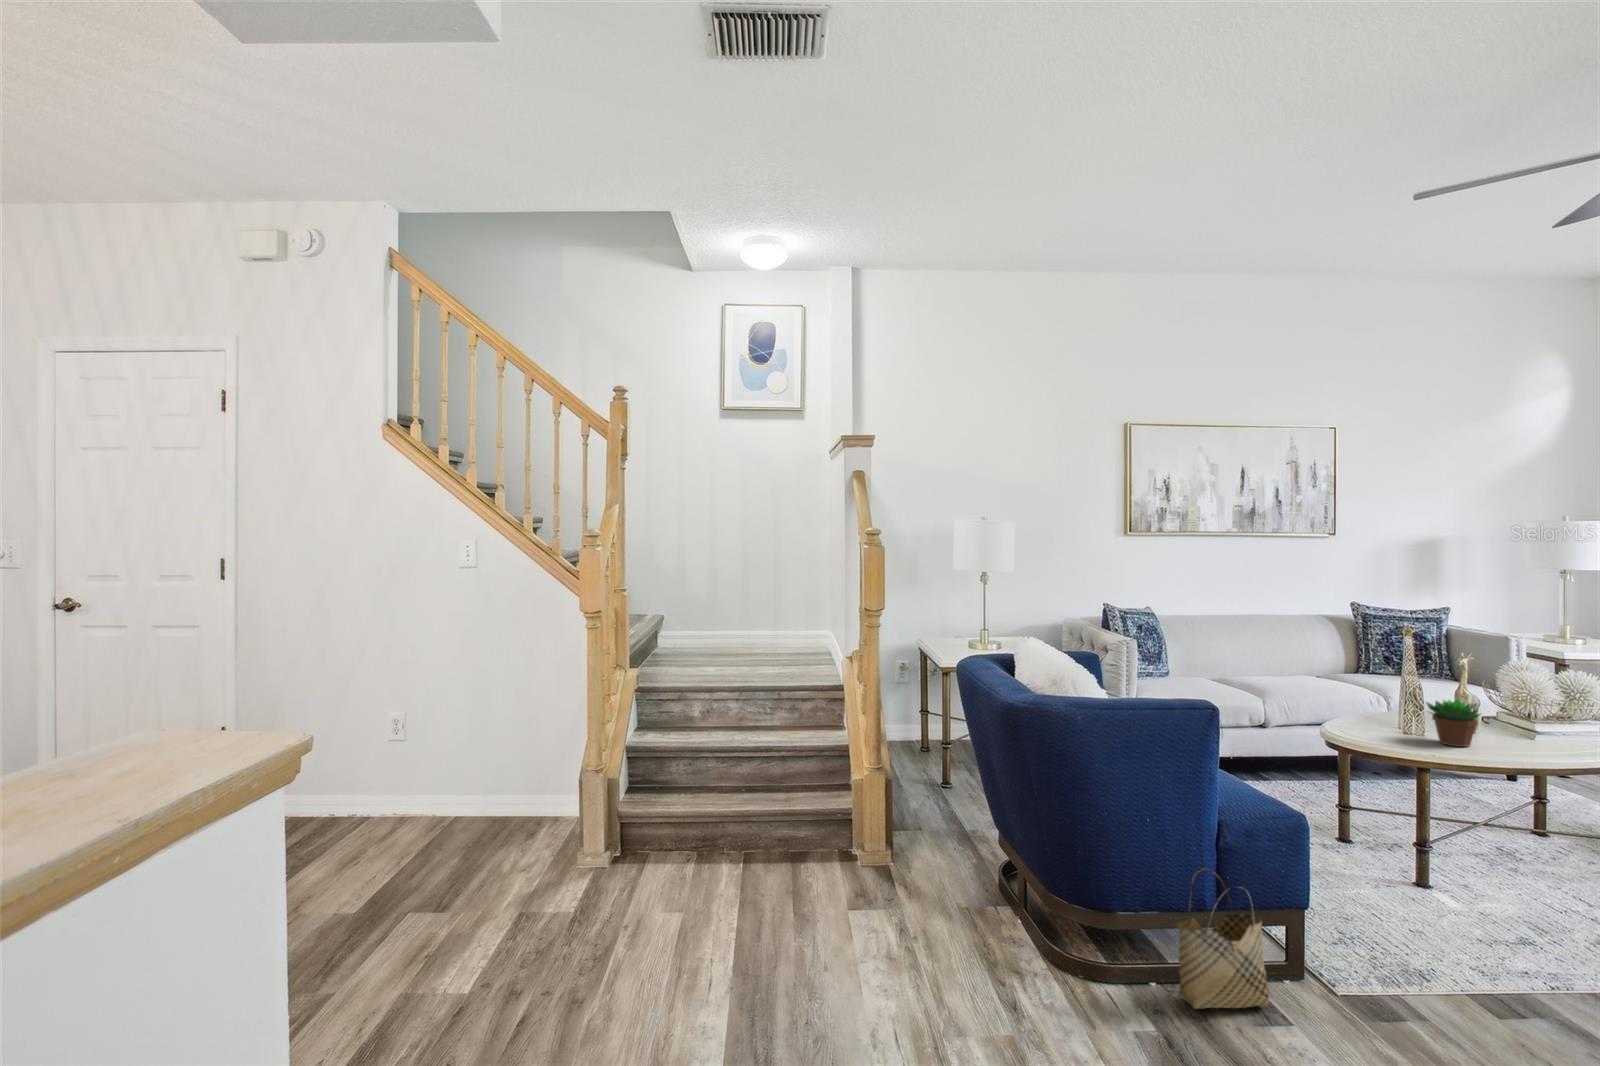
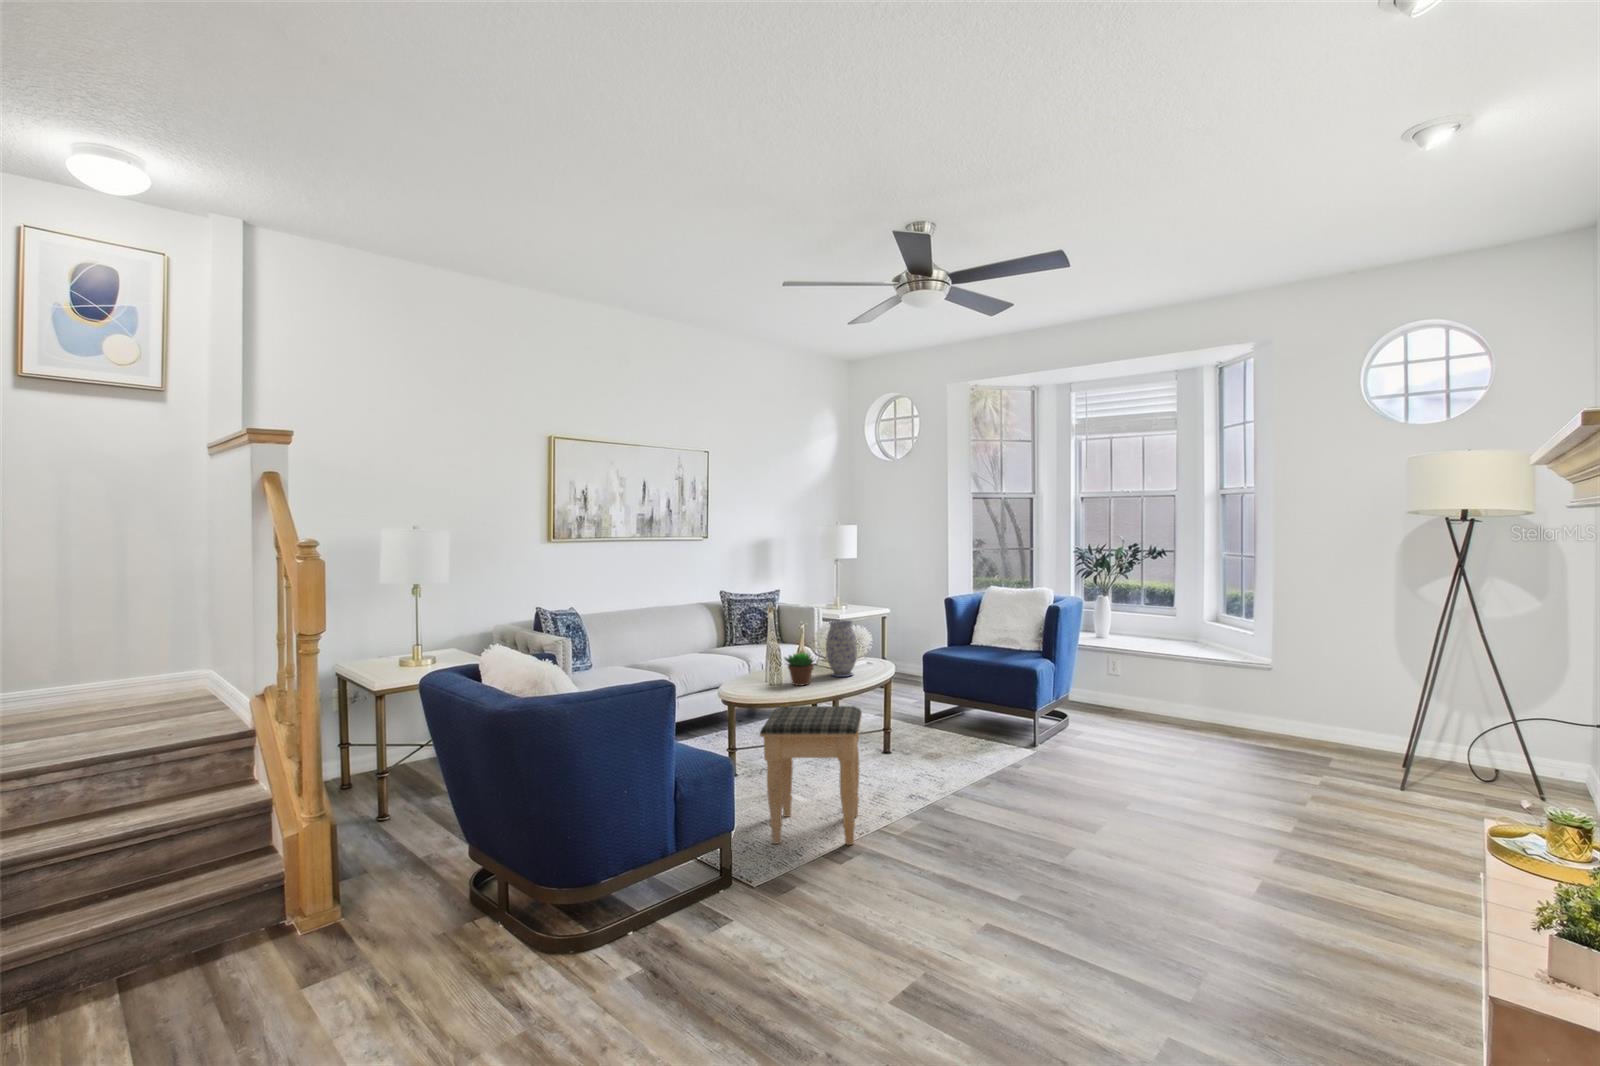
vase: none [1507,663,1568,748] -> present [826,620,857,677]
footstool: none [1358,768,1550,989] -> present [760,706,862,845]
woven basket: present [1177,868,1269,1009] -> none [653,819,721,941]

